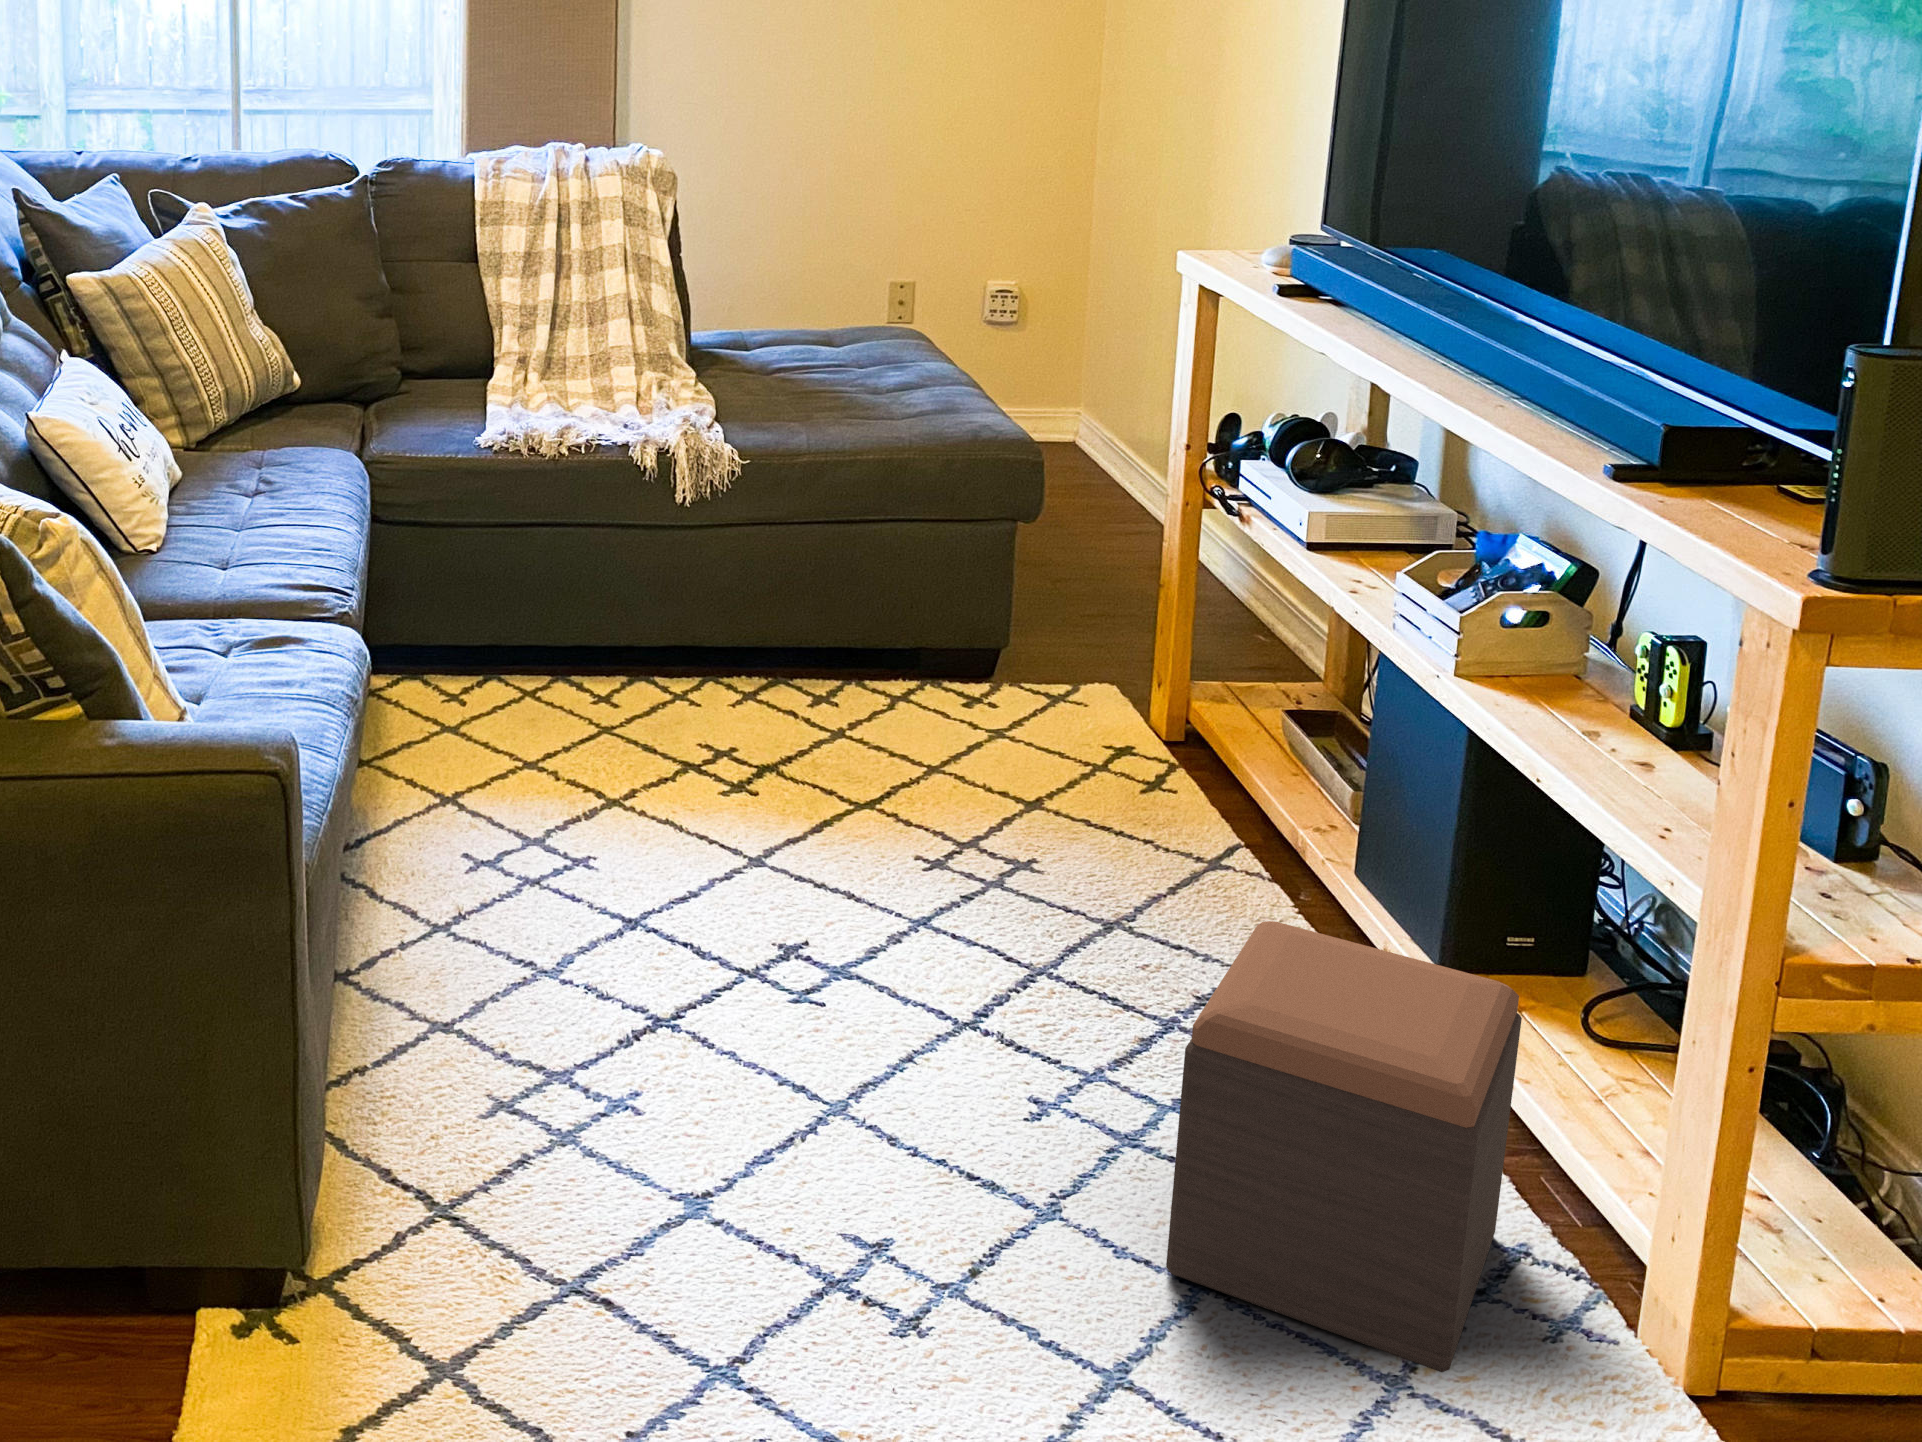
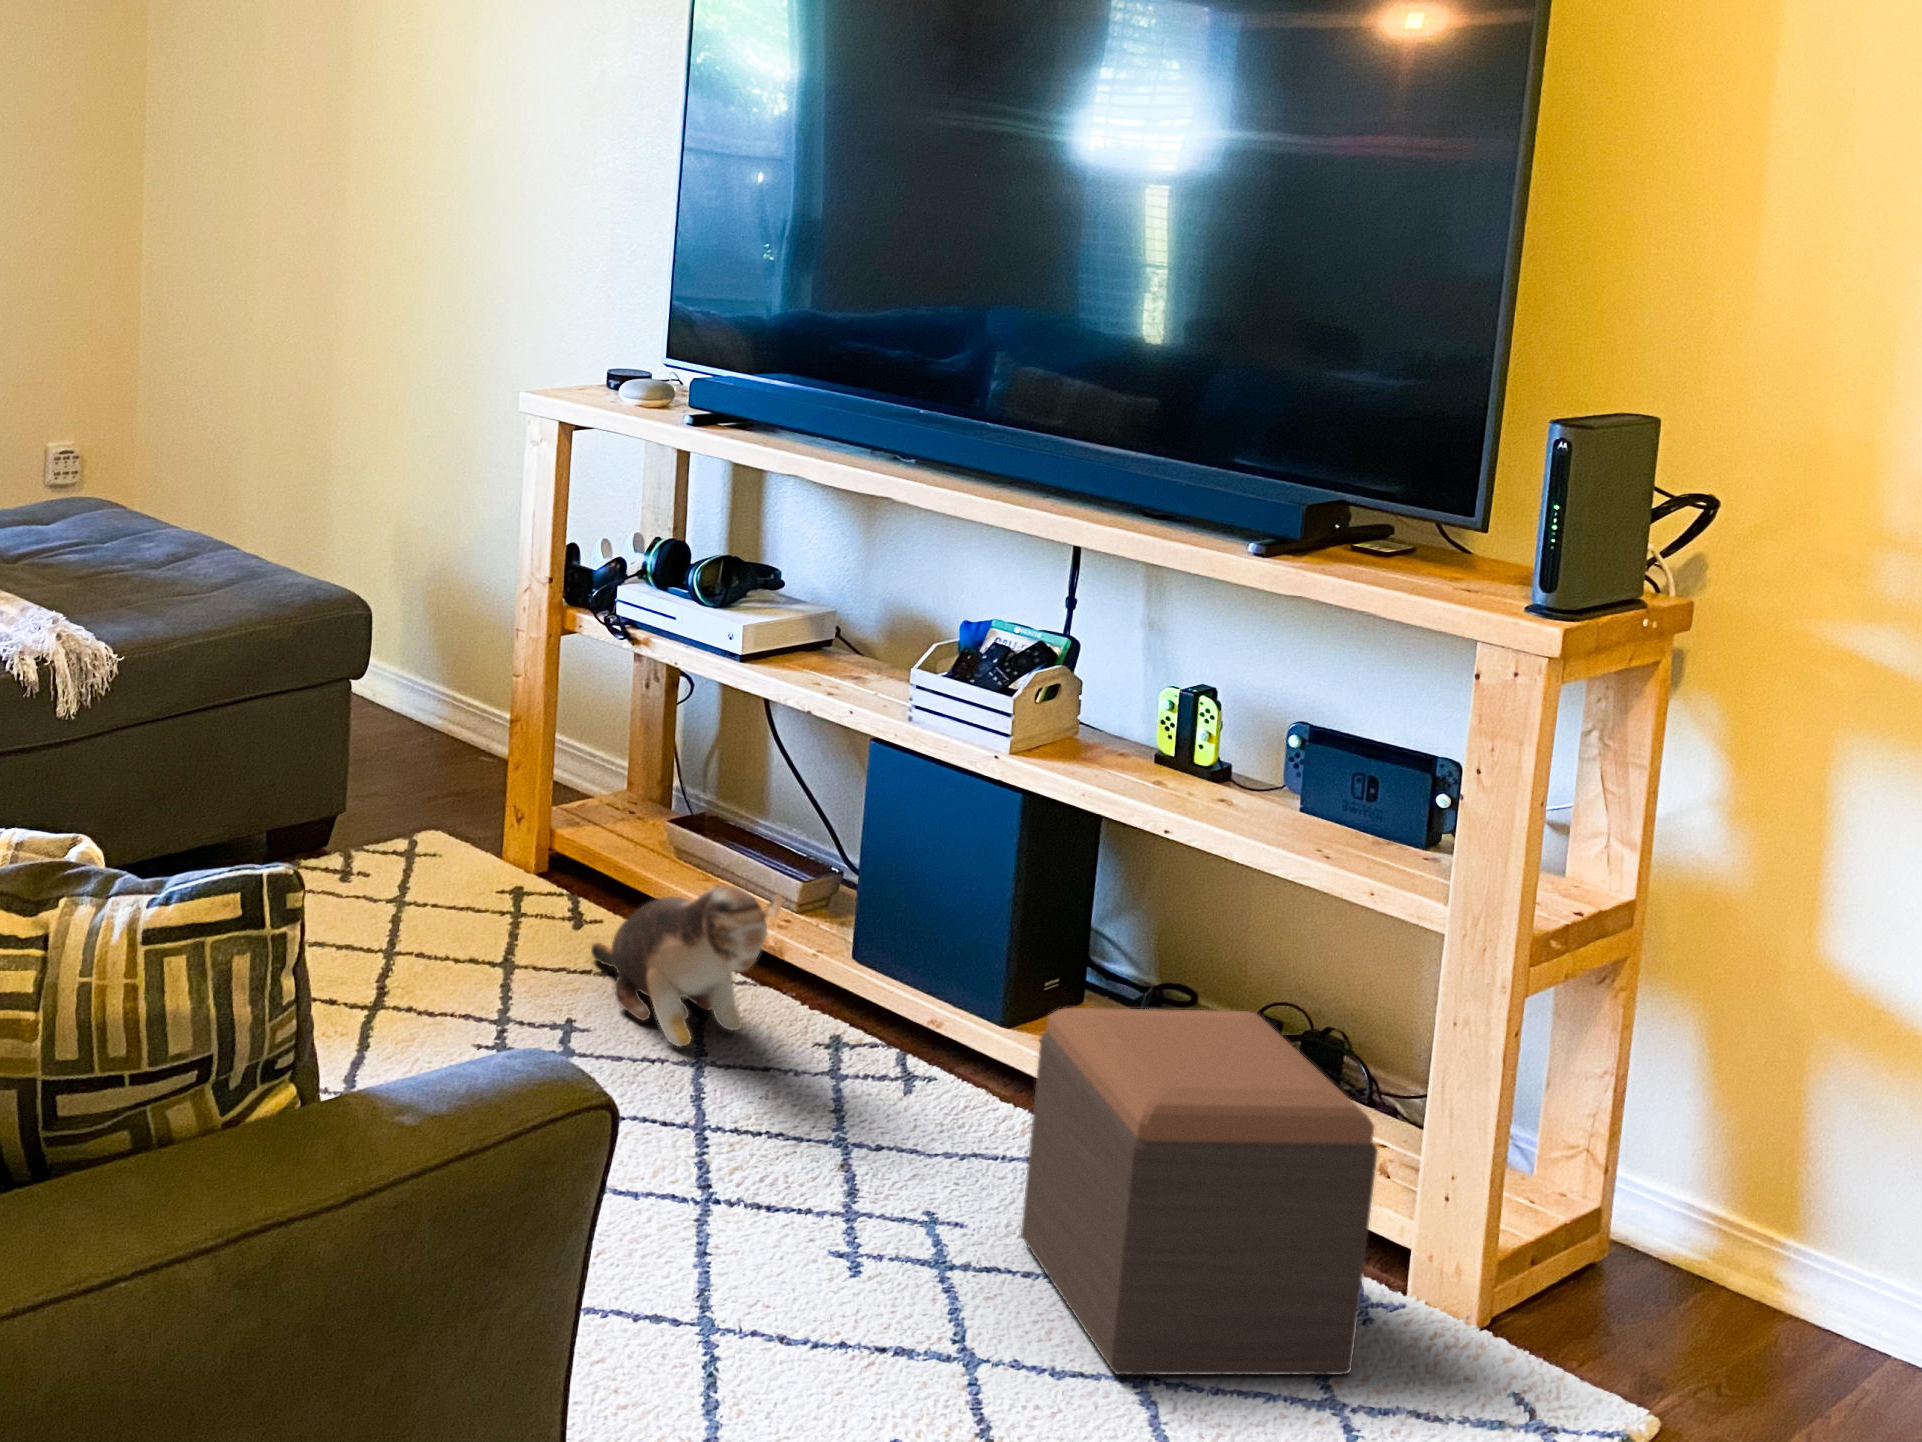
plush toy: none [1084,752,1194,909] -> present [591,884,783,1047]

